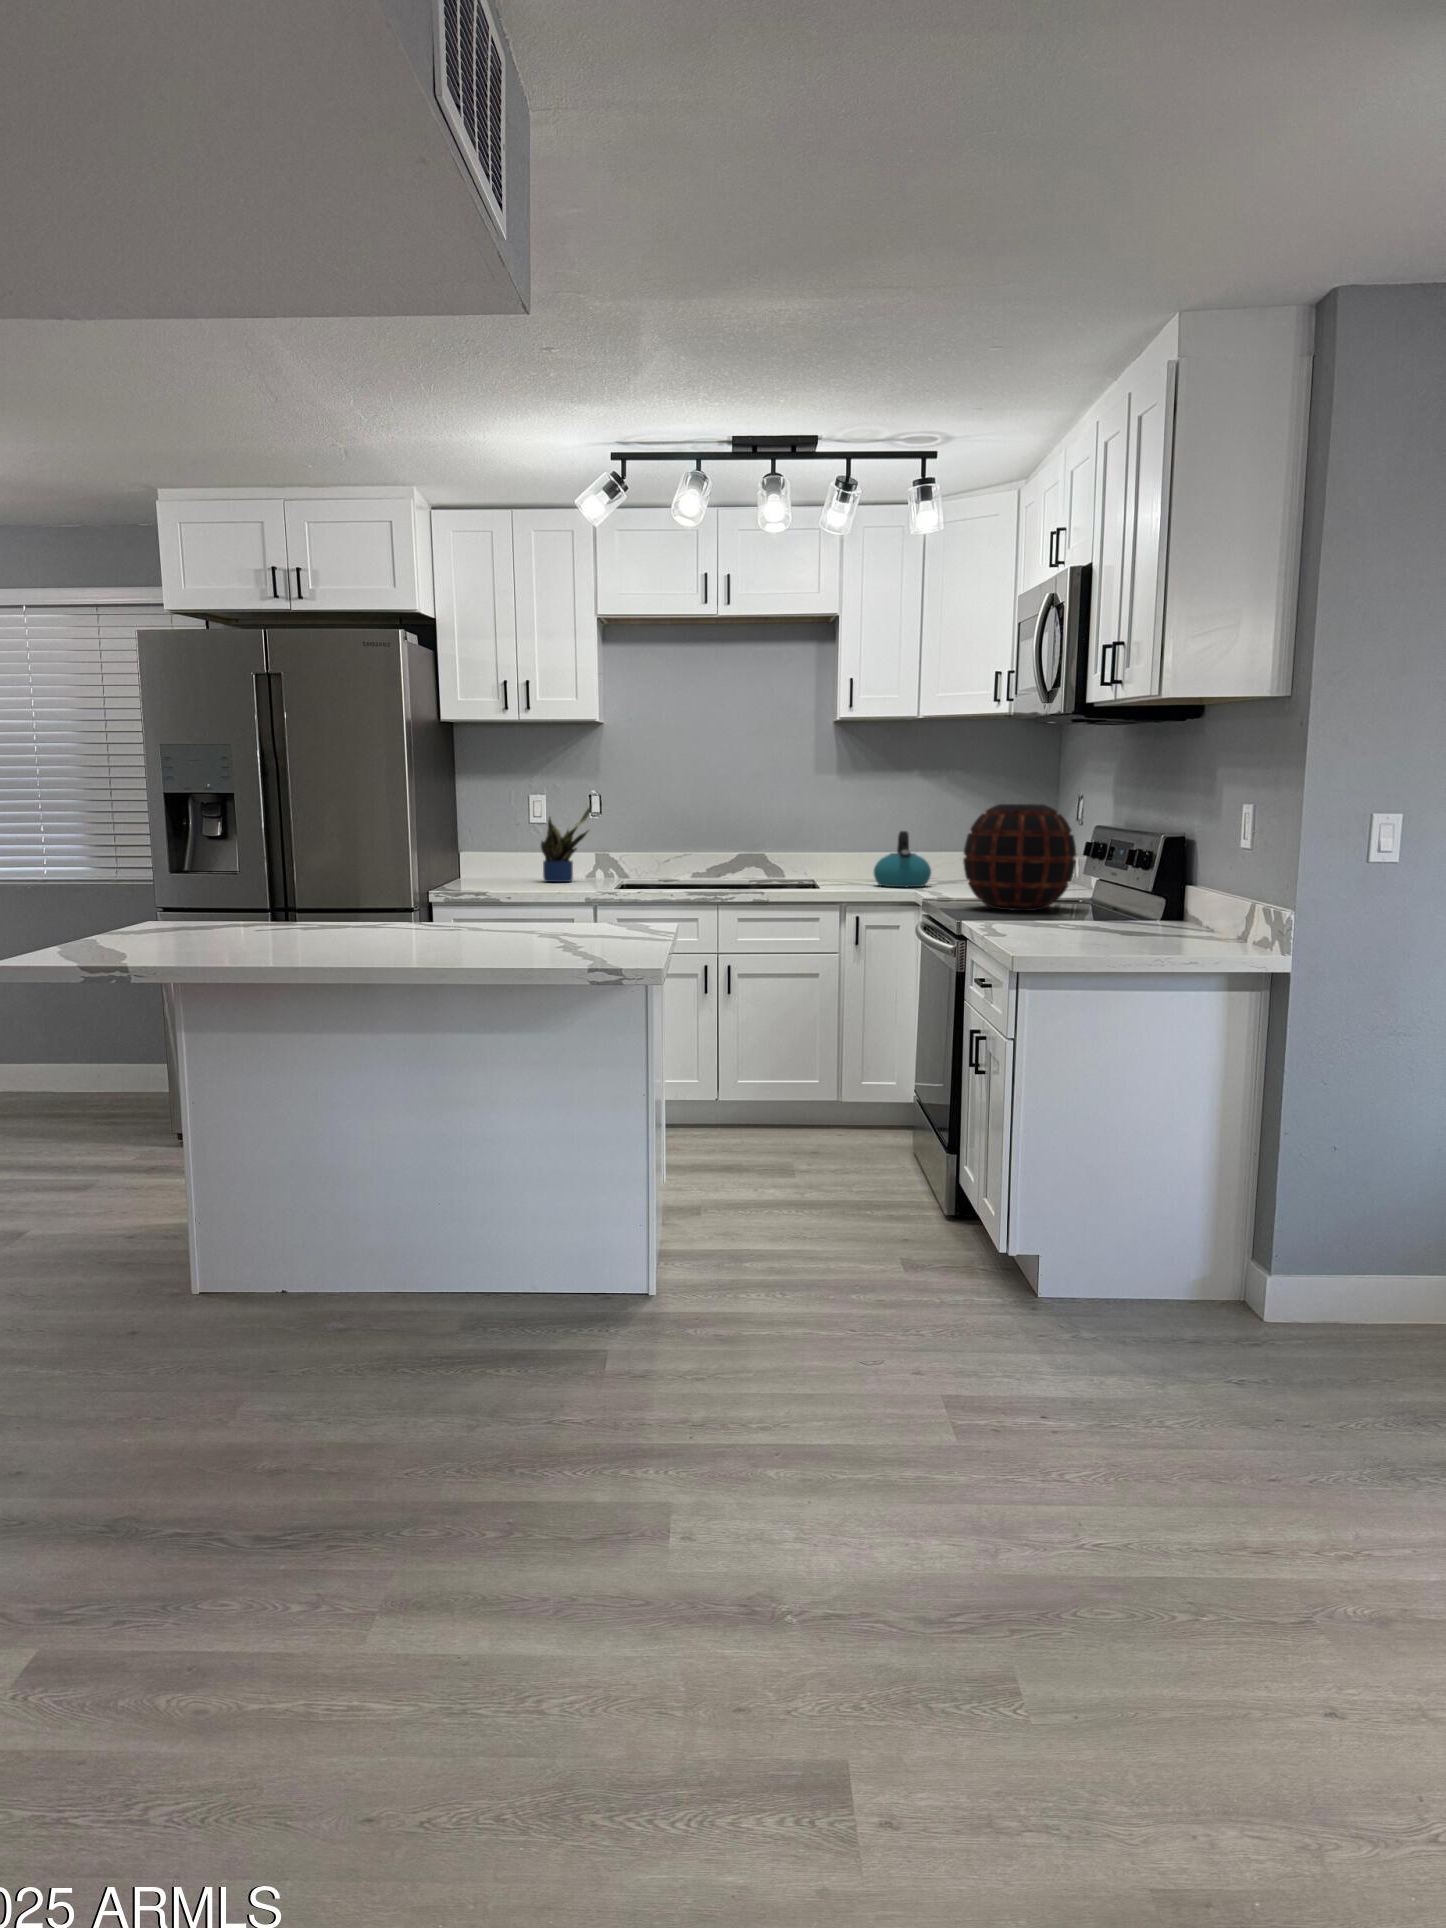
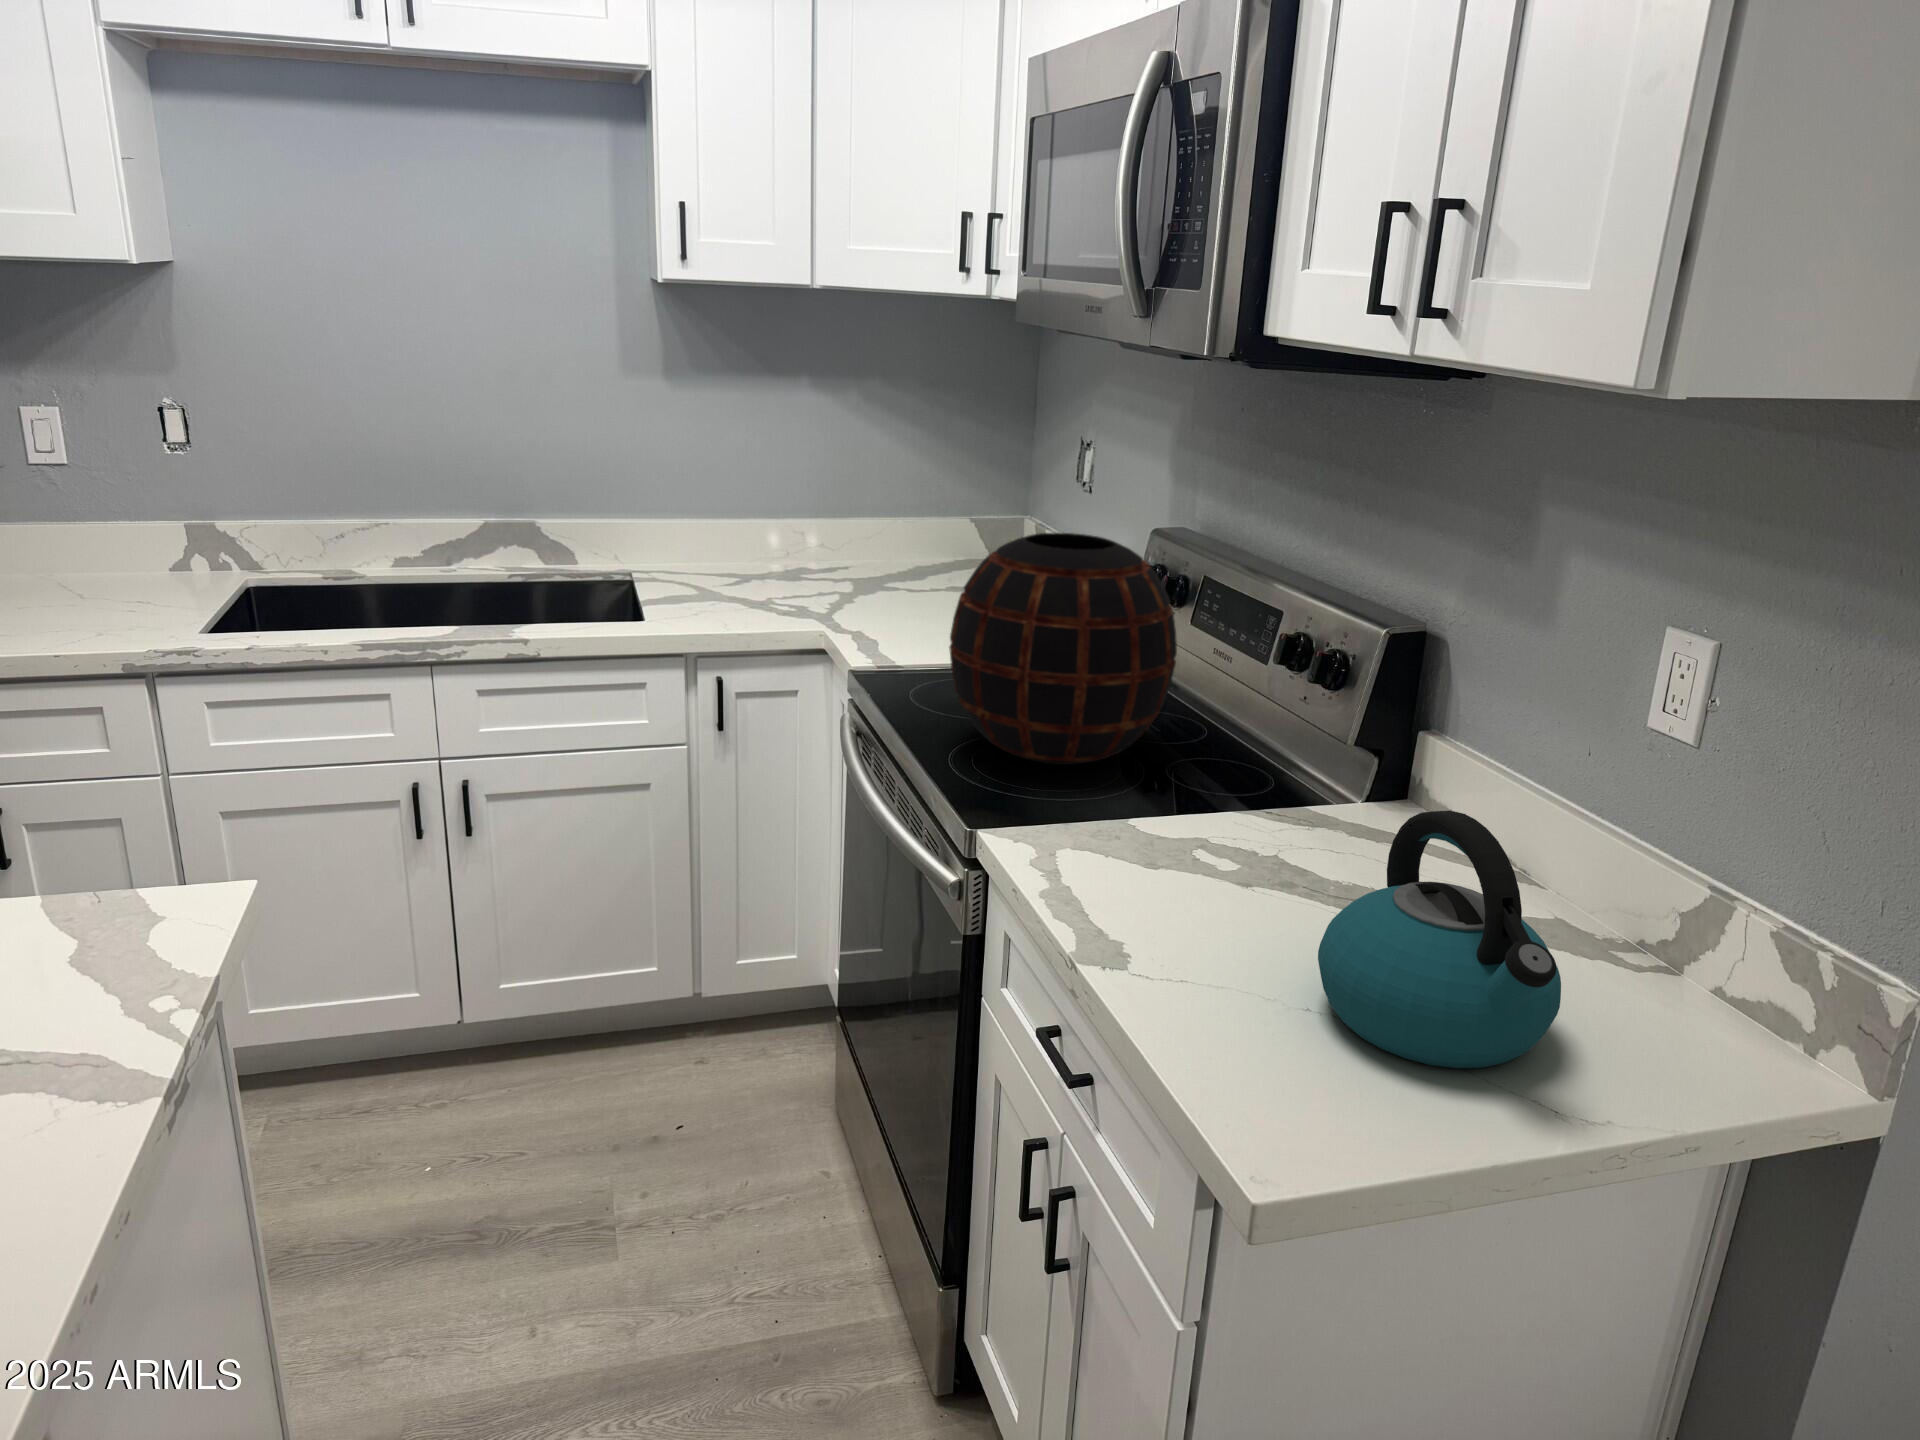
potted plant: present [541,805,592,882] -> none [38,436,157,602]
kettle: present [874,831,931,887] -> present [1318,811,1561,1068]

